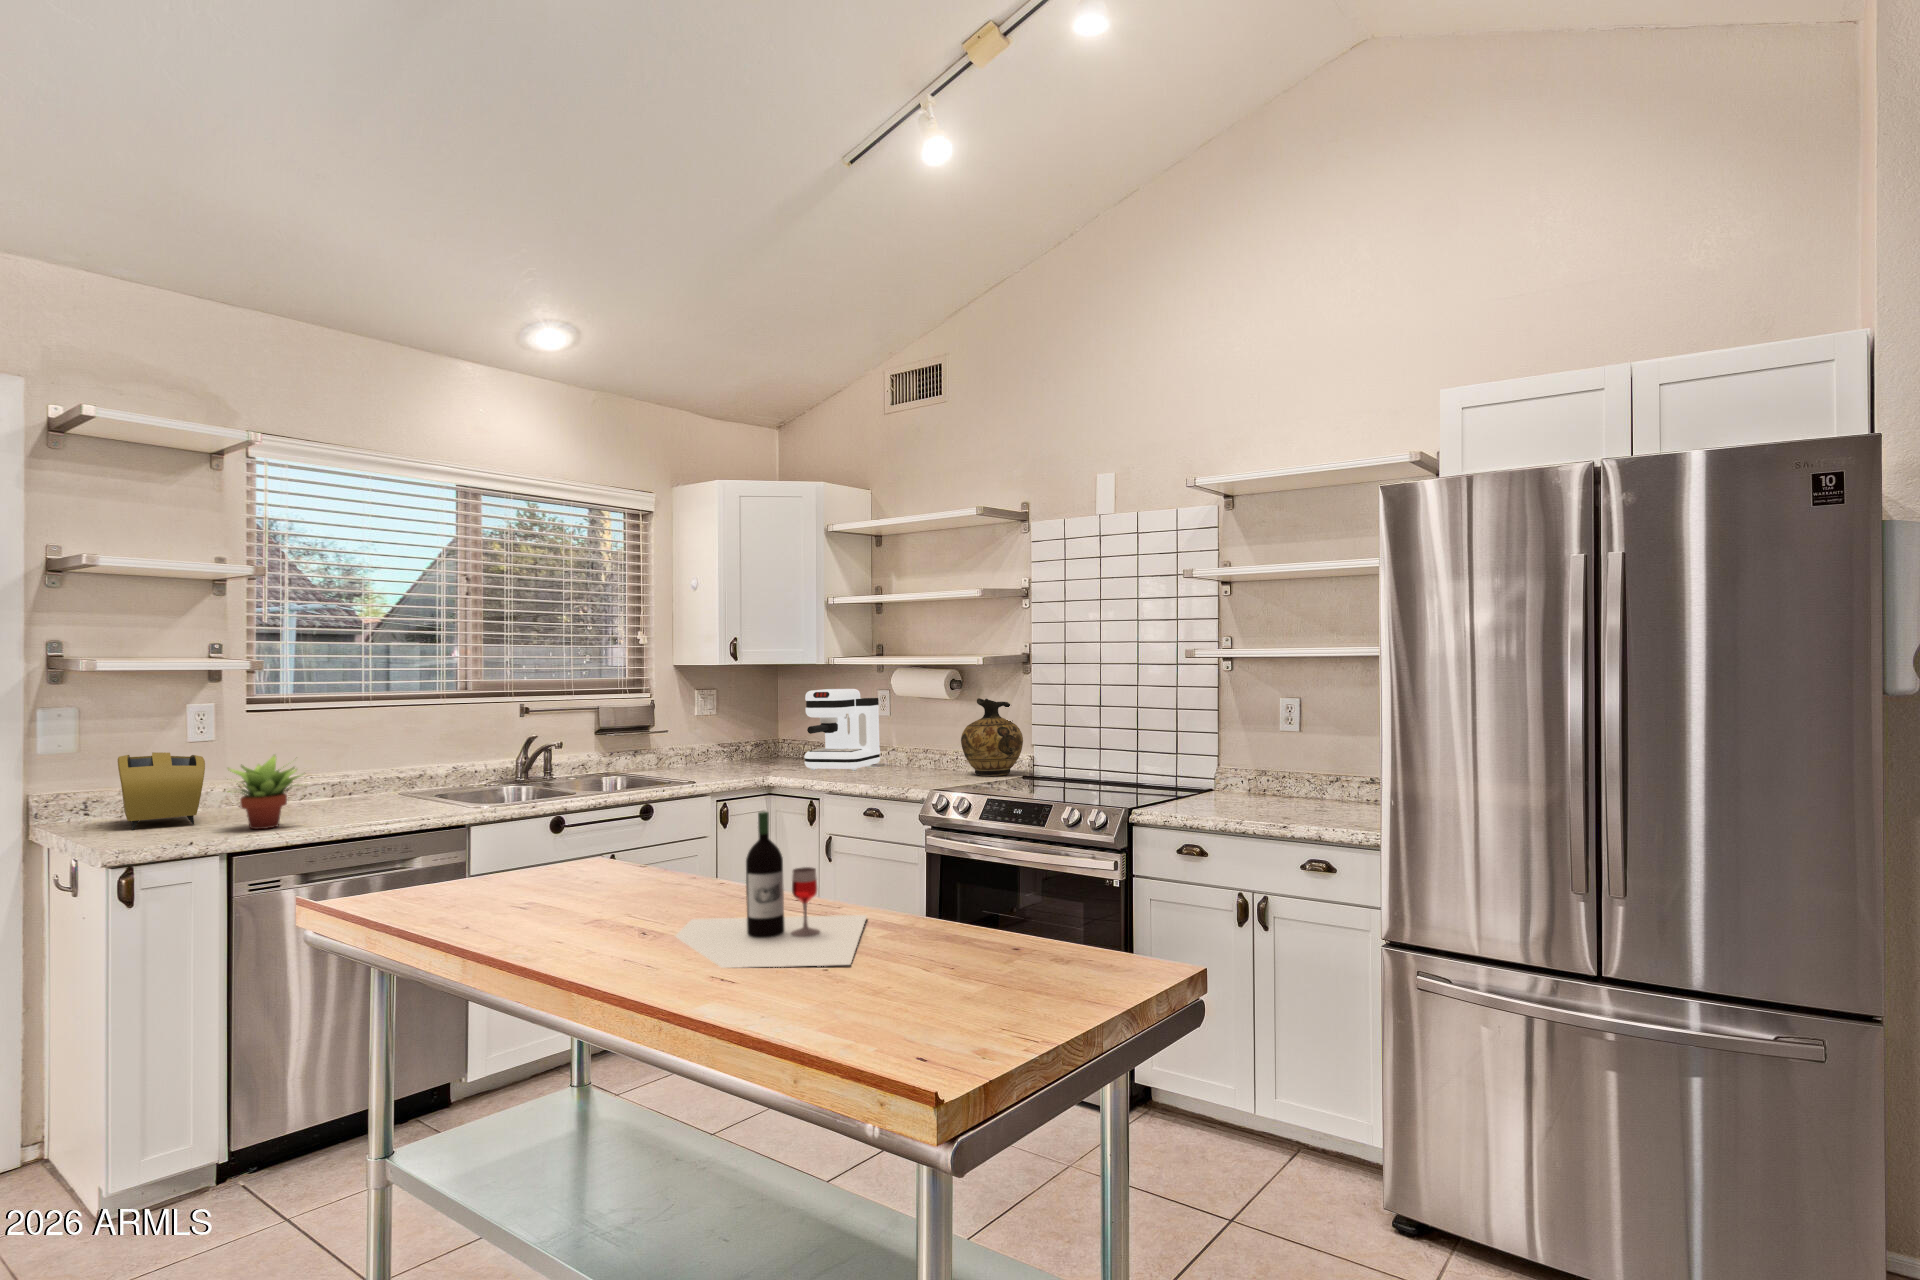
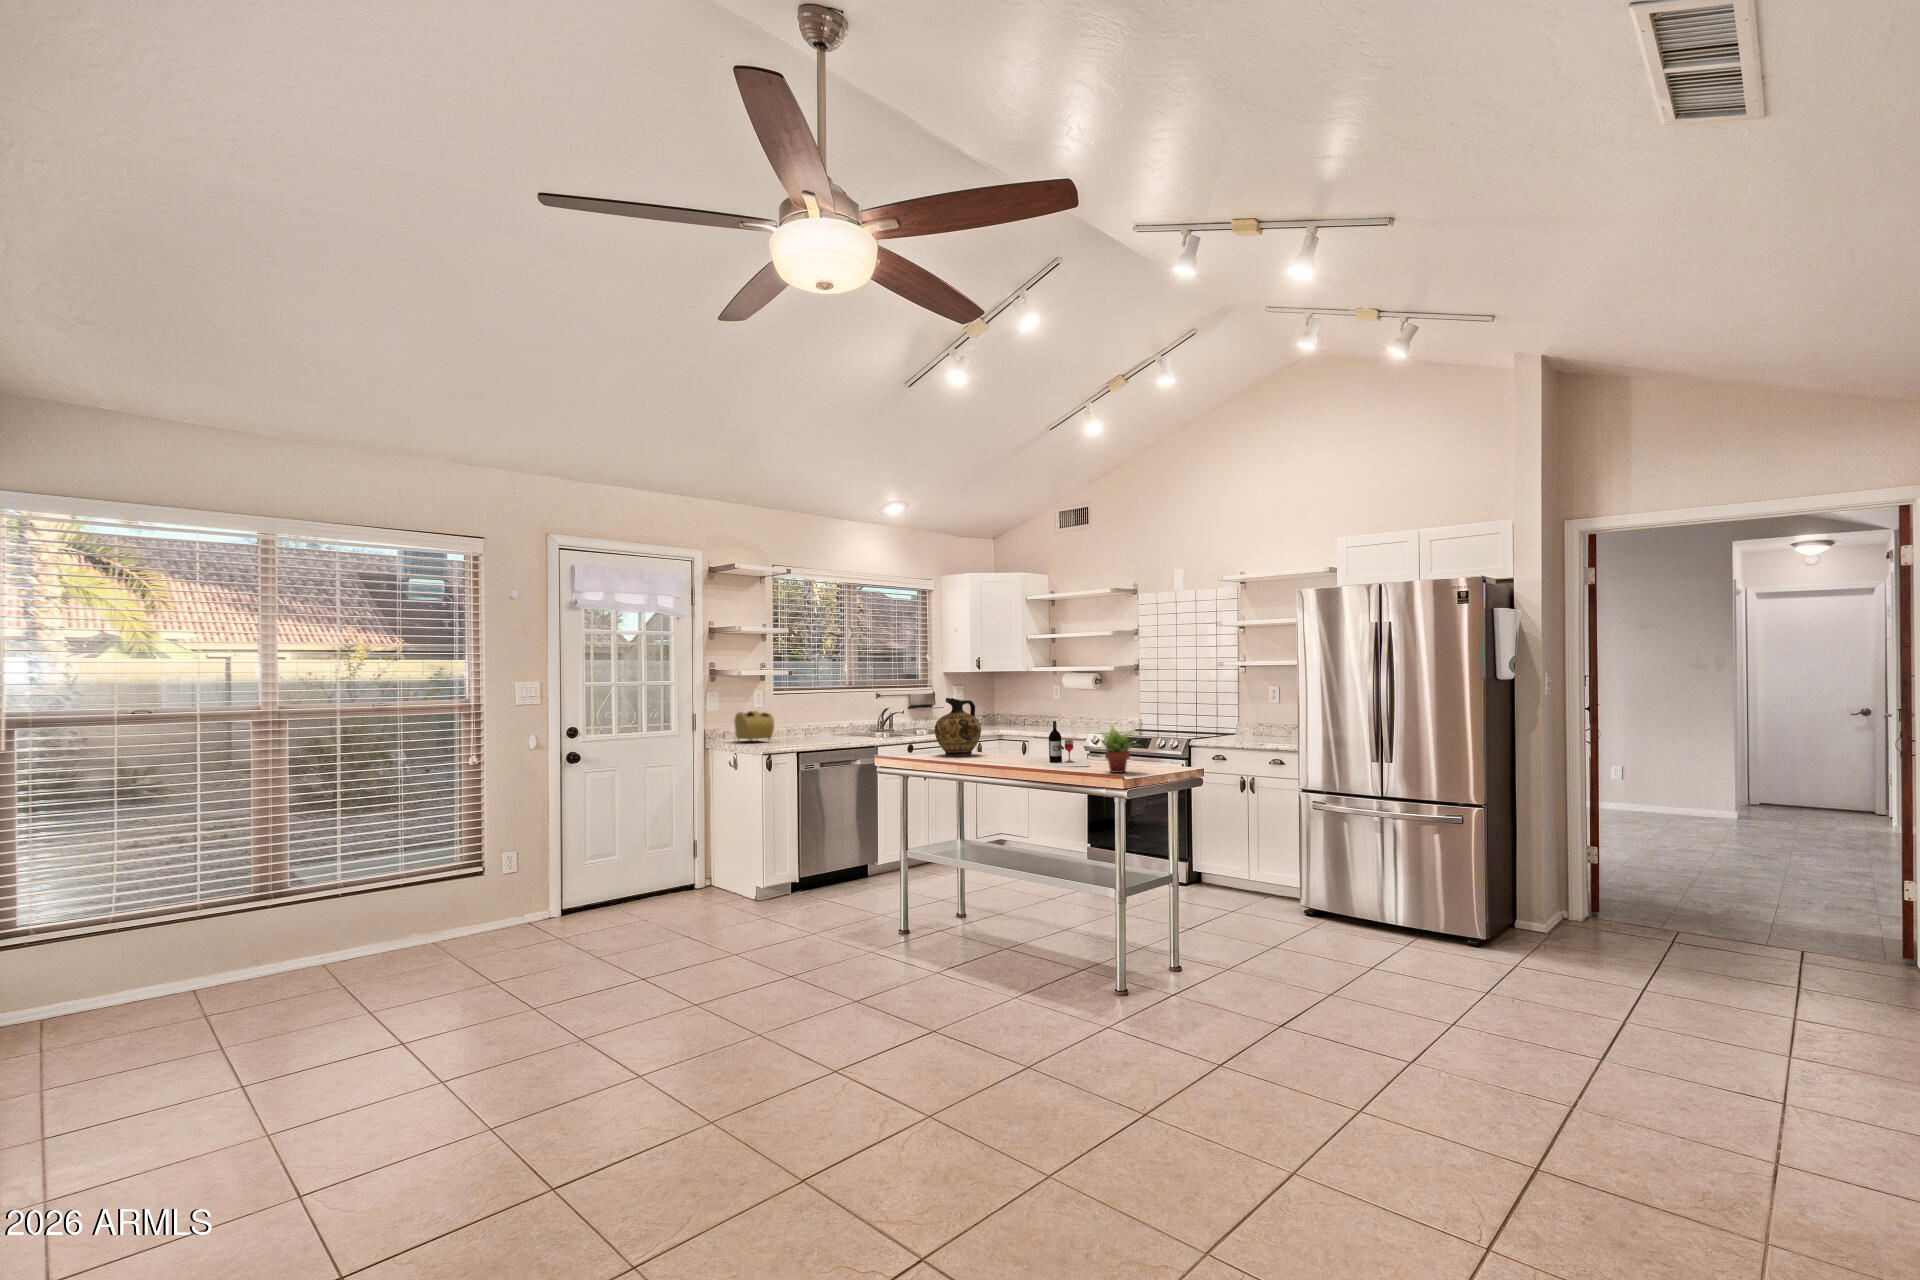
coffee maker: present [804,689,880,770] -> none [1015,685,1055,728]
ceramic jug: present [961,698,1023,776] -> present [934,698,981,756]
succulent plant: present [228,755,303,829] -> present [1102,727,1133,773]

